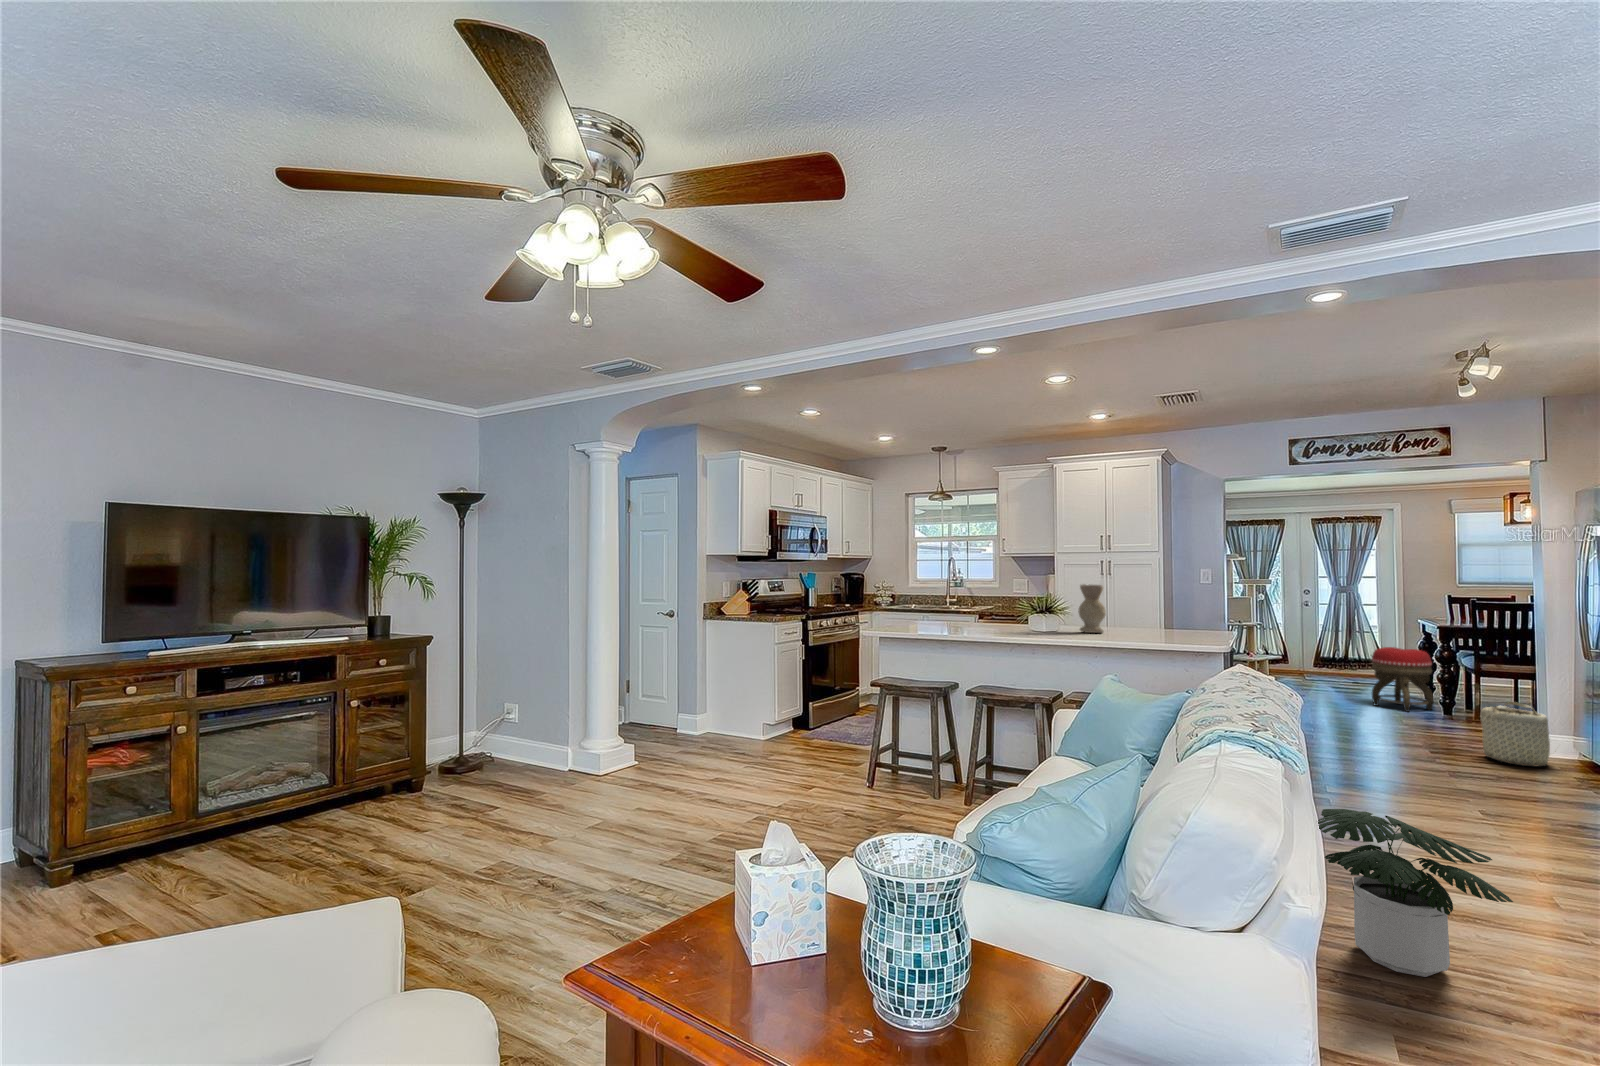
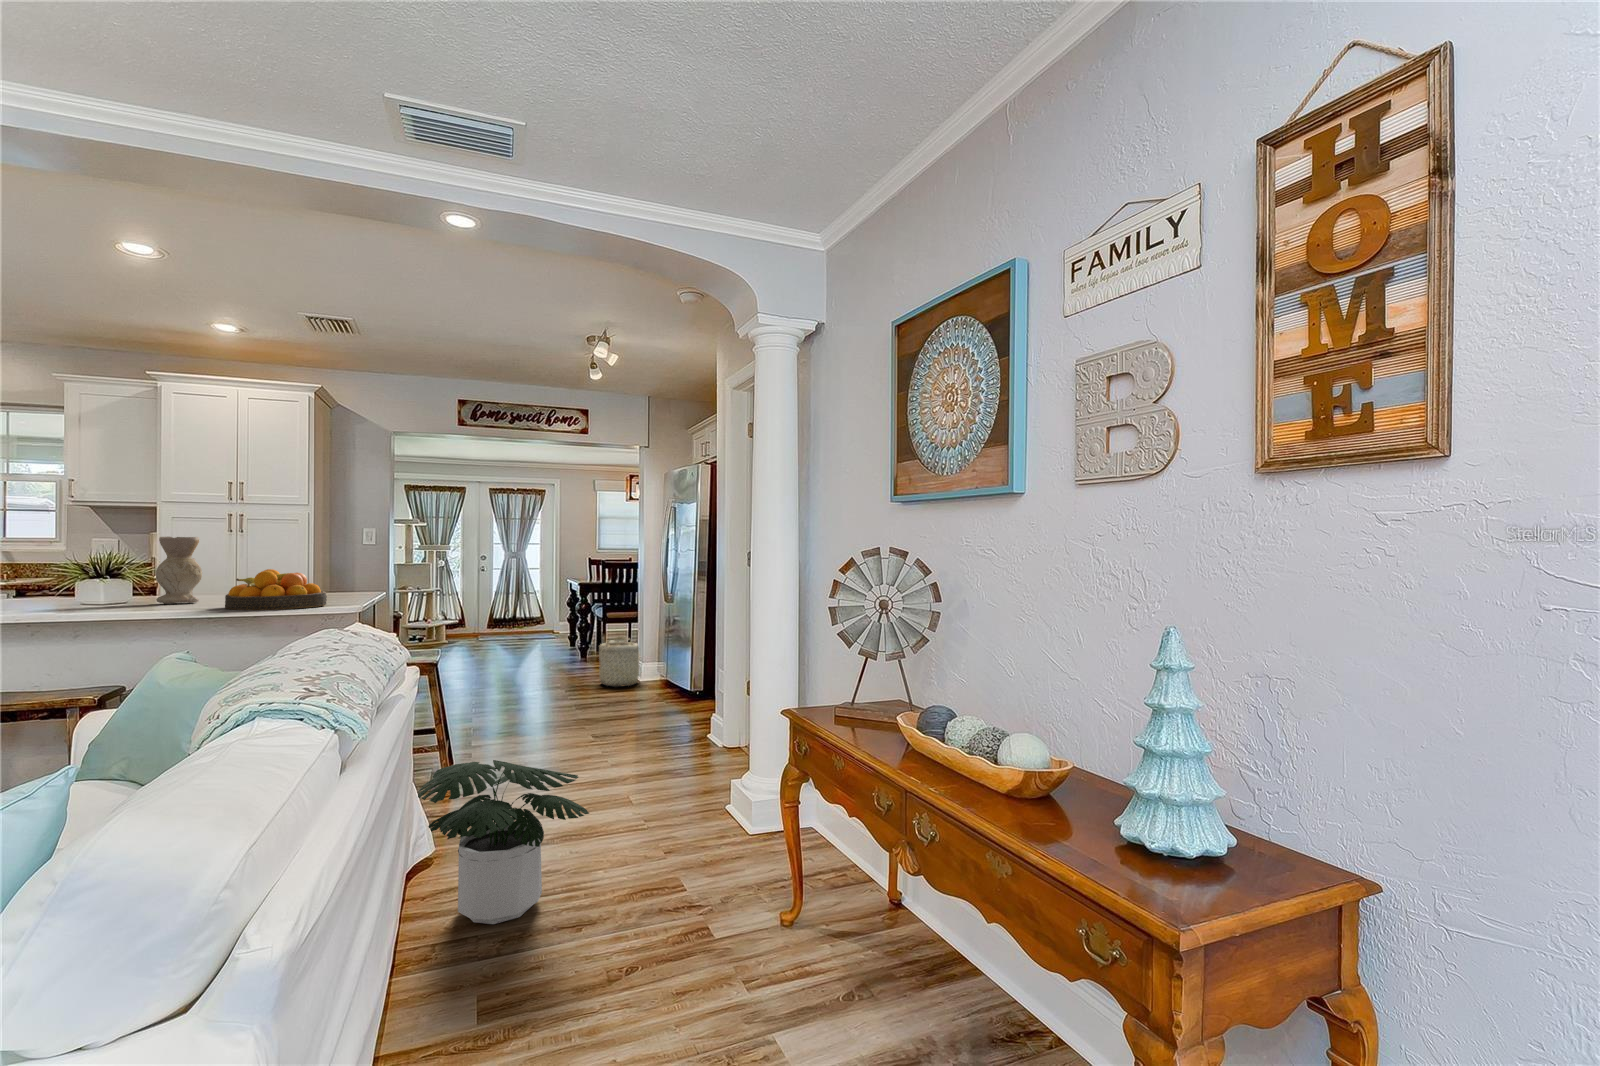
fruit bowl: none [1129,613,1201,647] -> present [225,569,327,610]
footstool: present [1372,647,1434,712] -> none [528,603,573,658]

